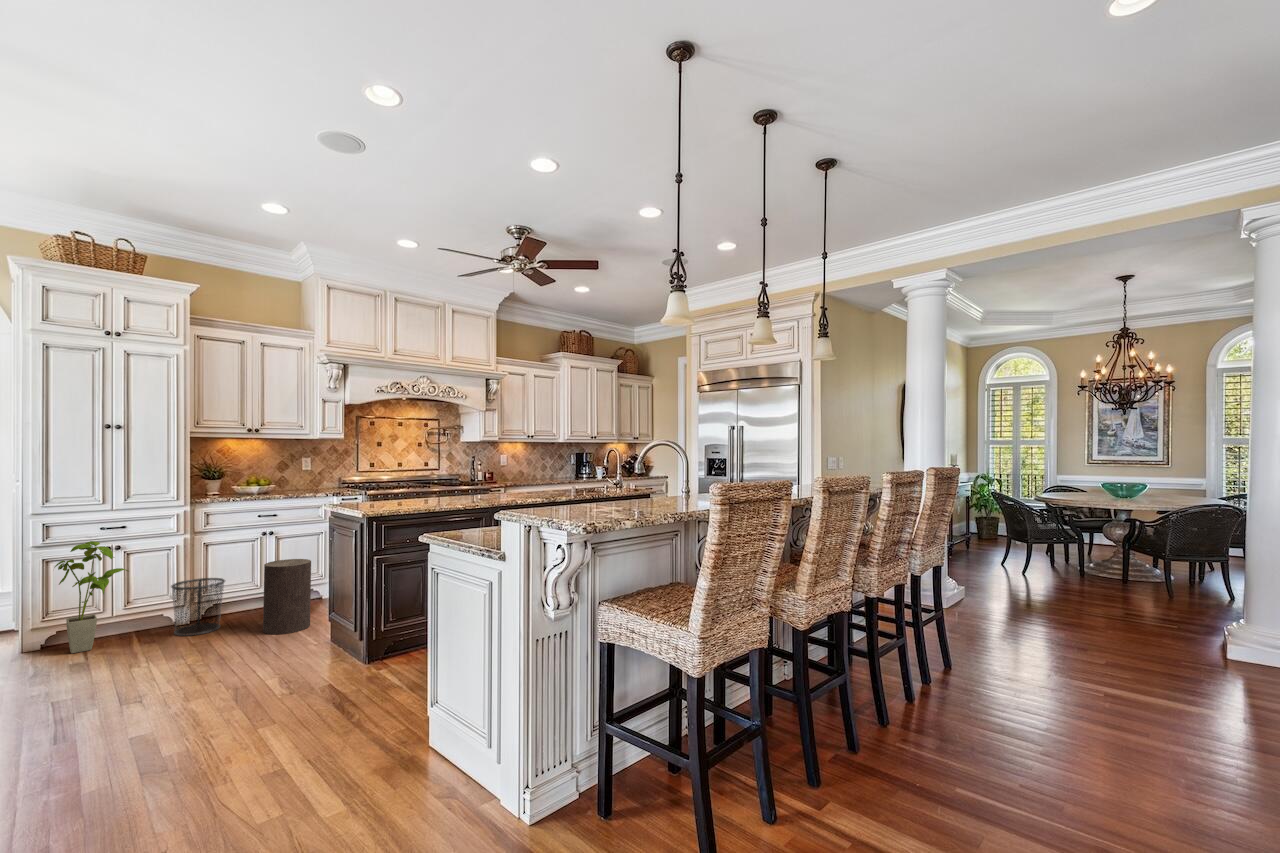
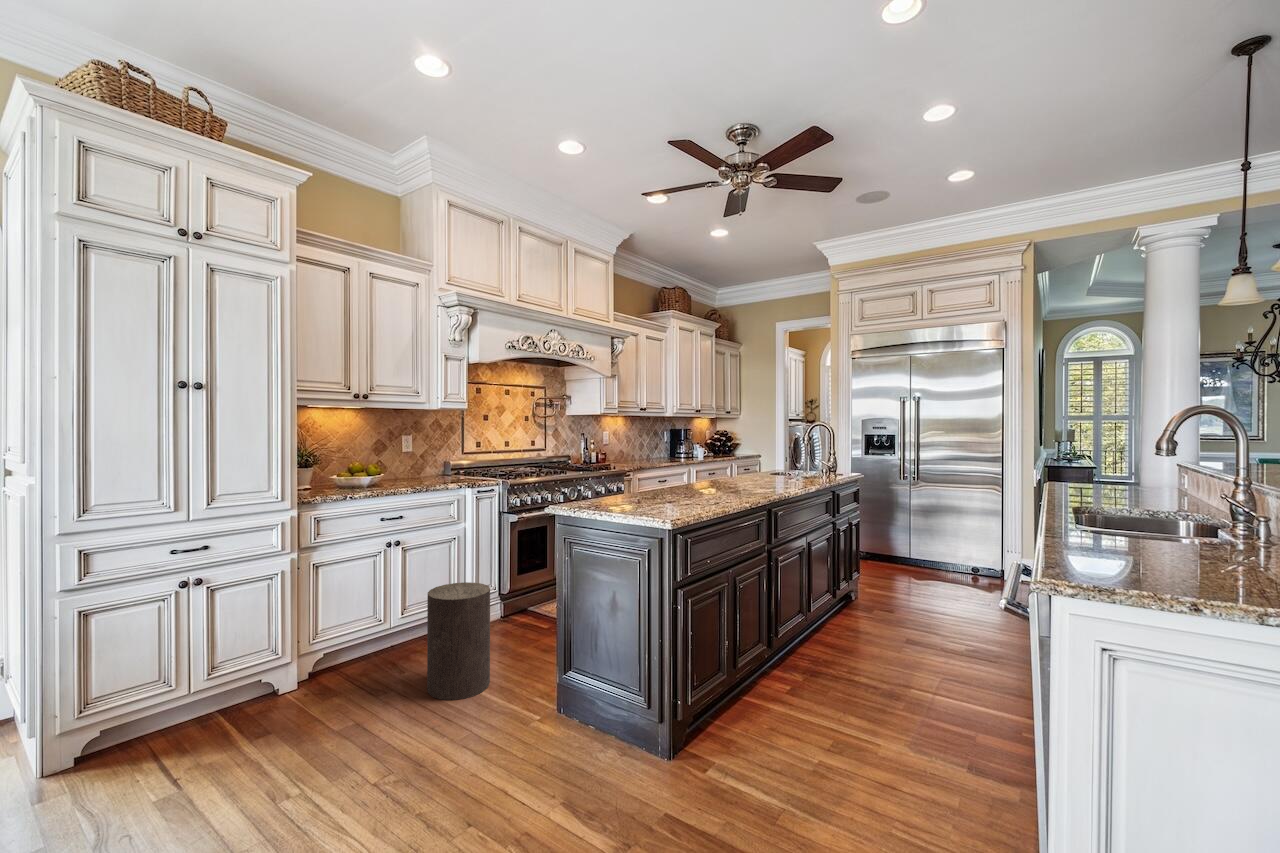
house plant: present [55,541,128,653] -> none [105,577,223,768]
waste bin: present [171,578,225,636] -> none [284,616,362,713]

